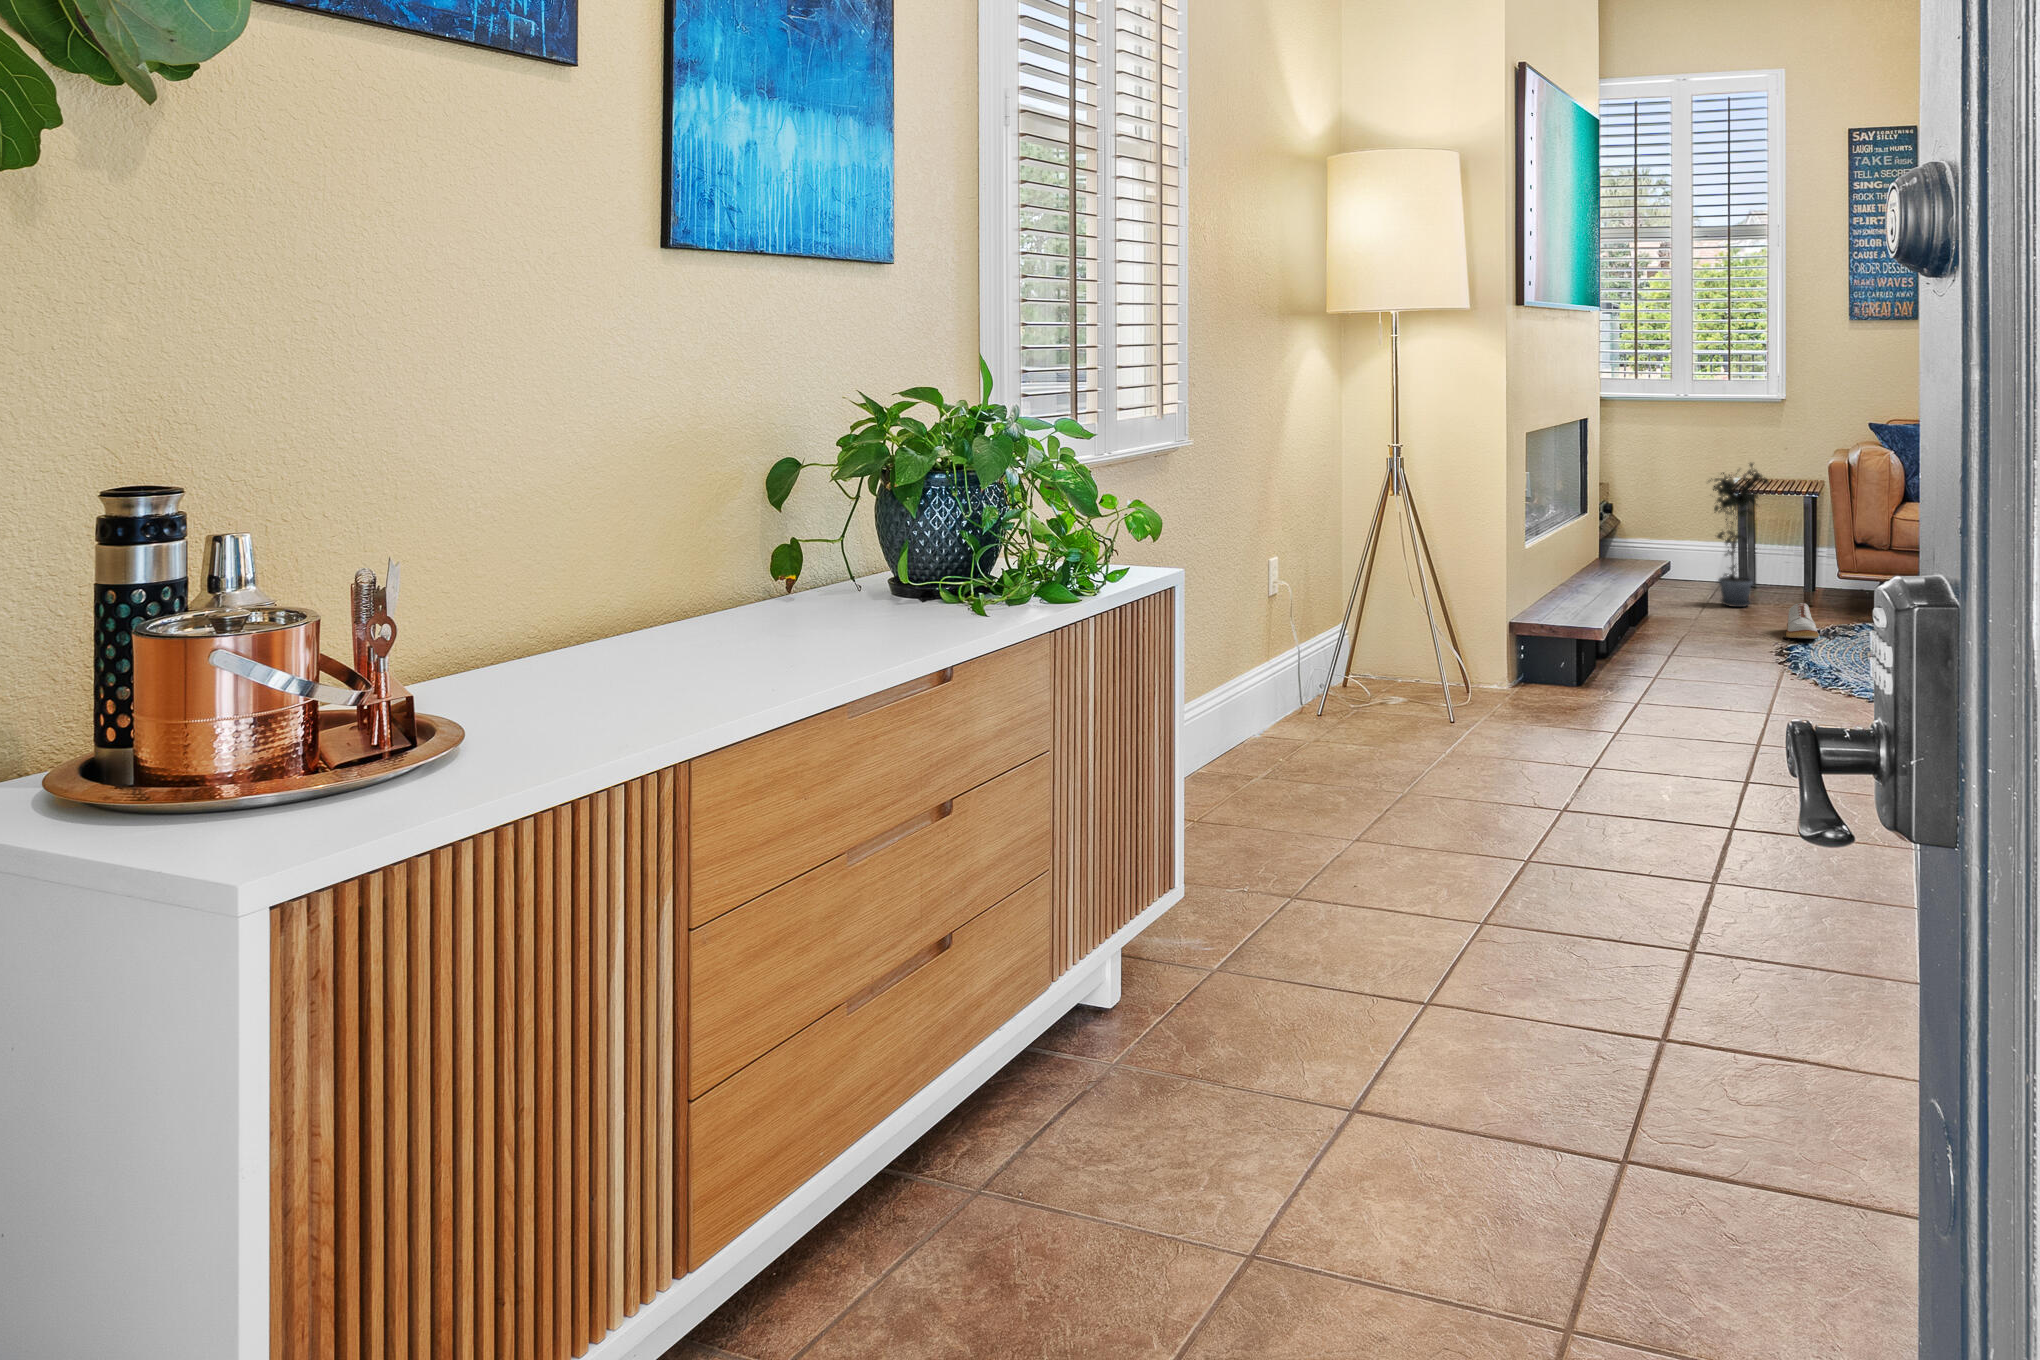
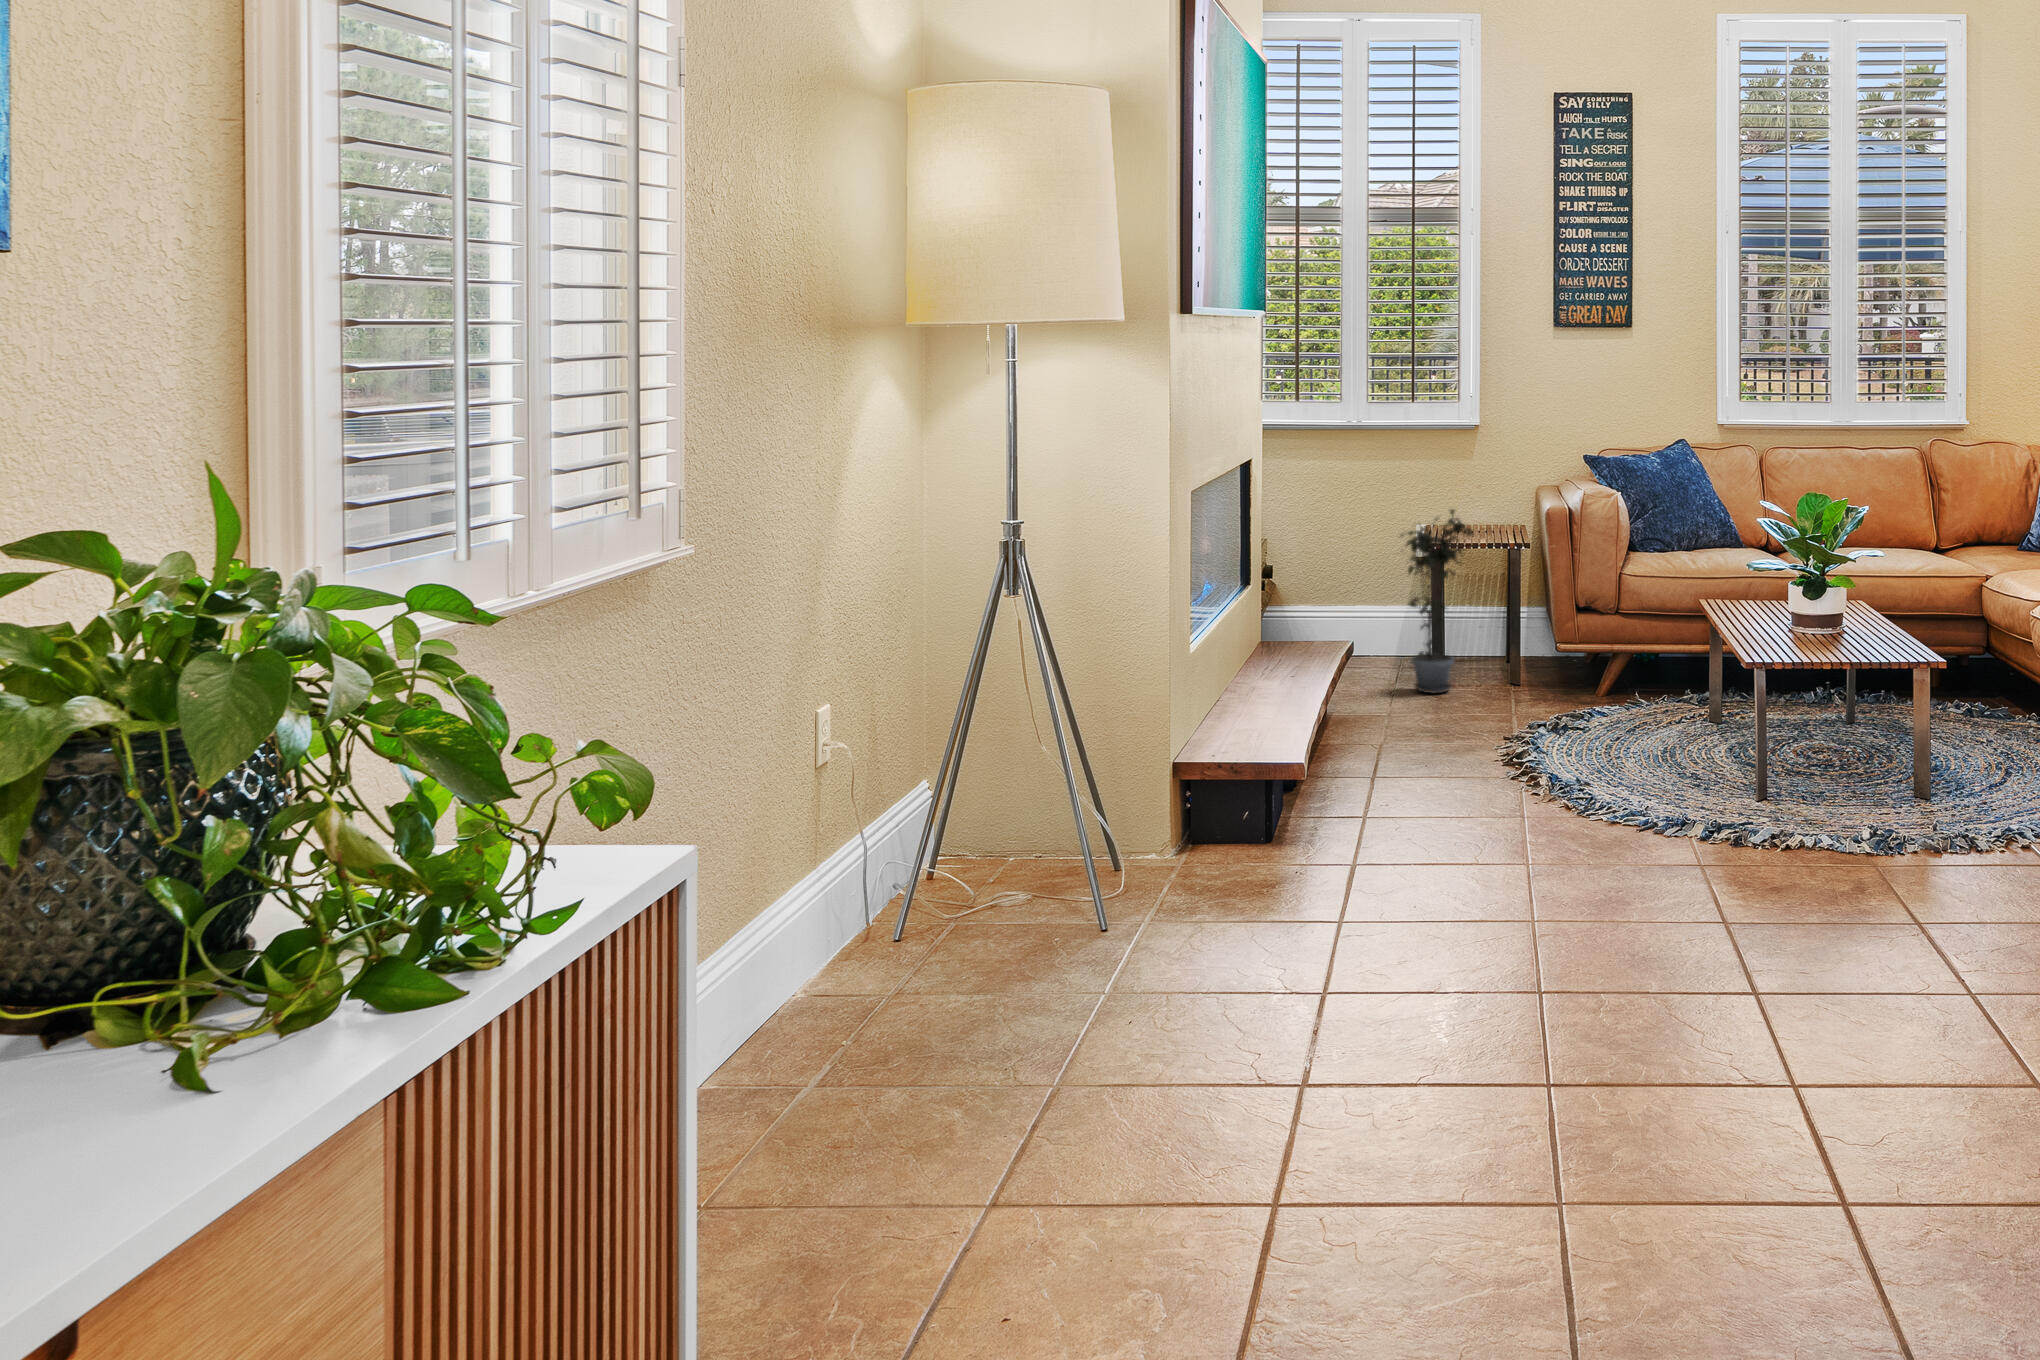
shoe: present [1786,603,1819,639] -> none [1506,690,1548,736]

